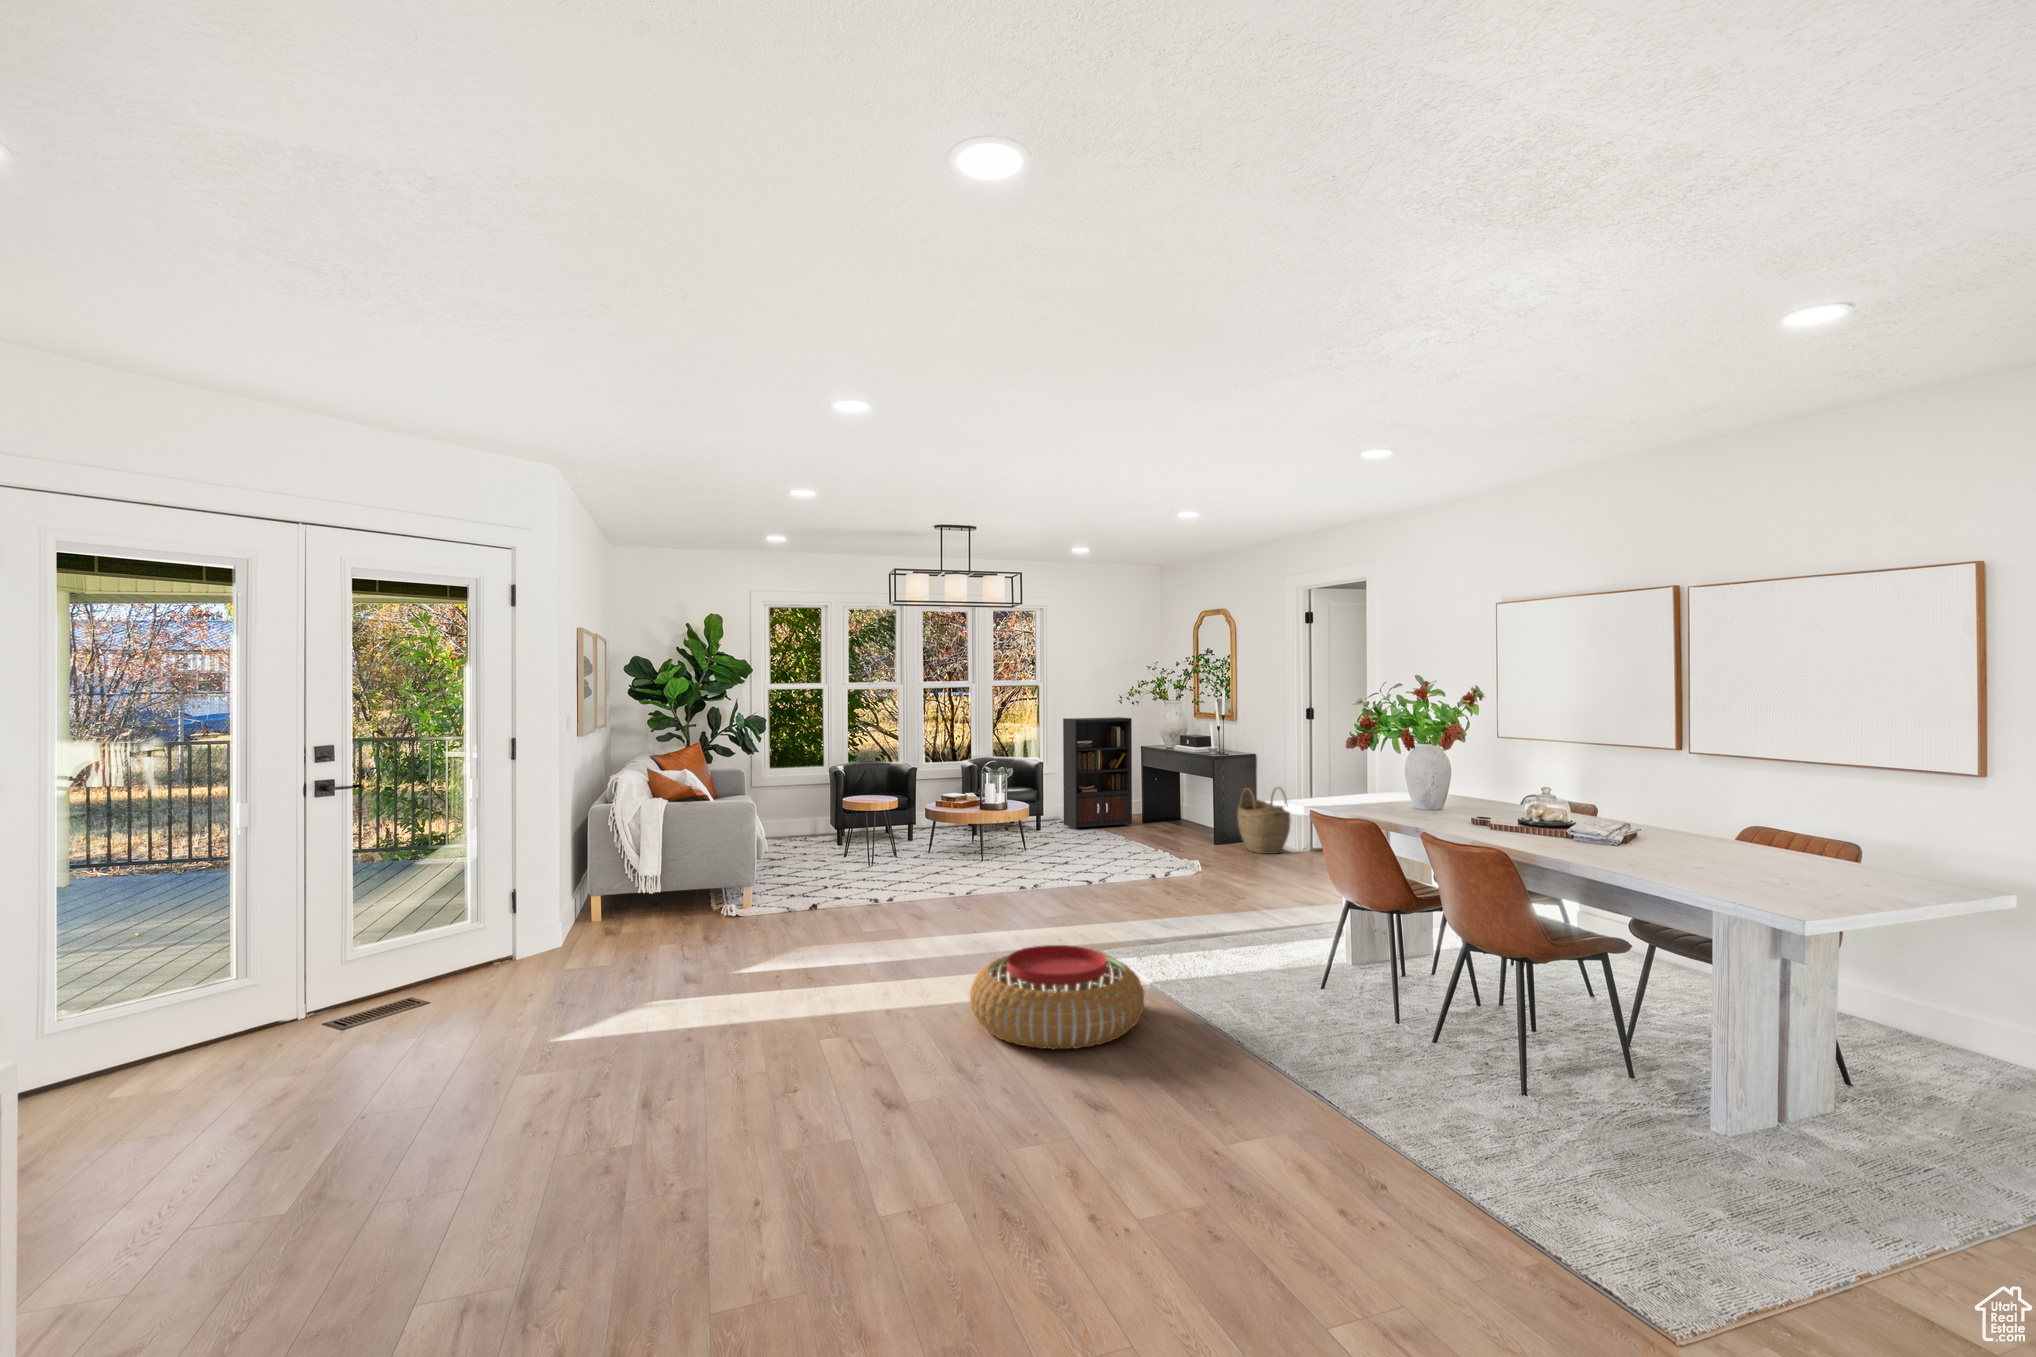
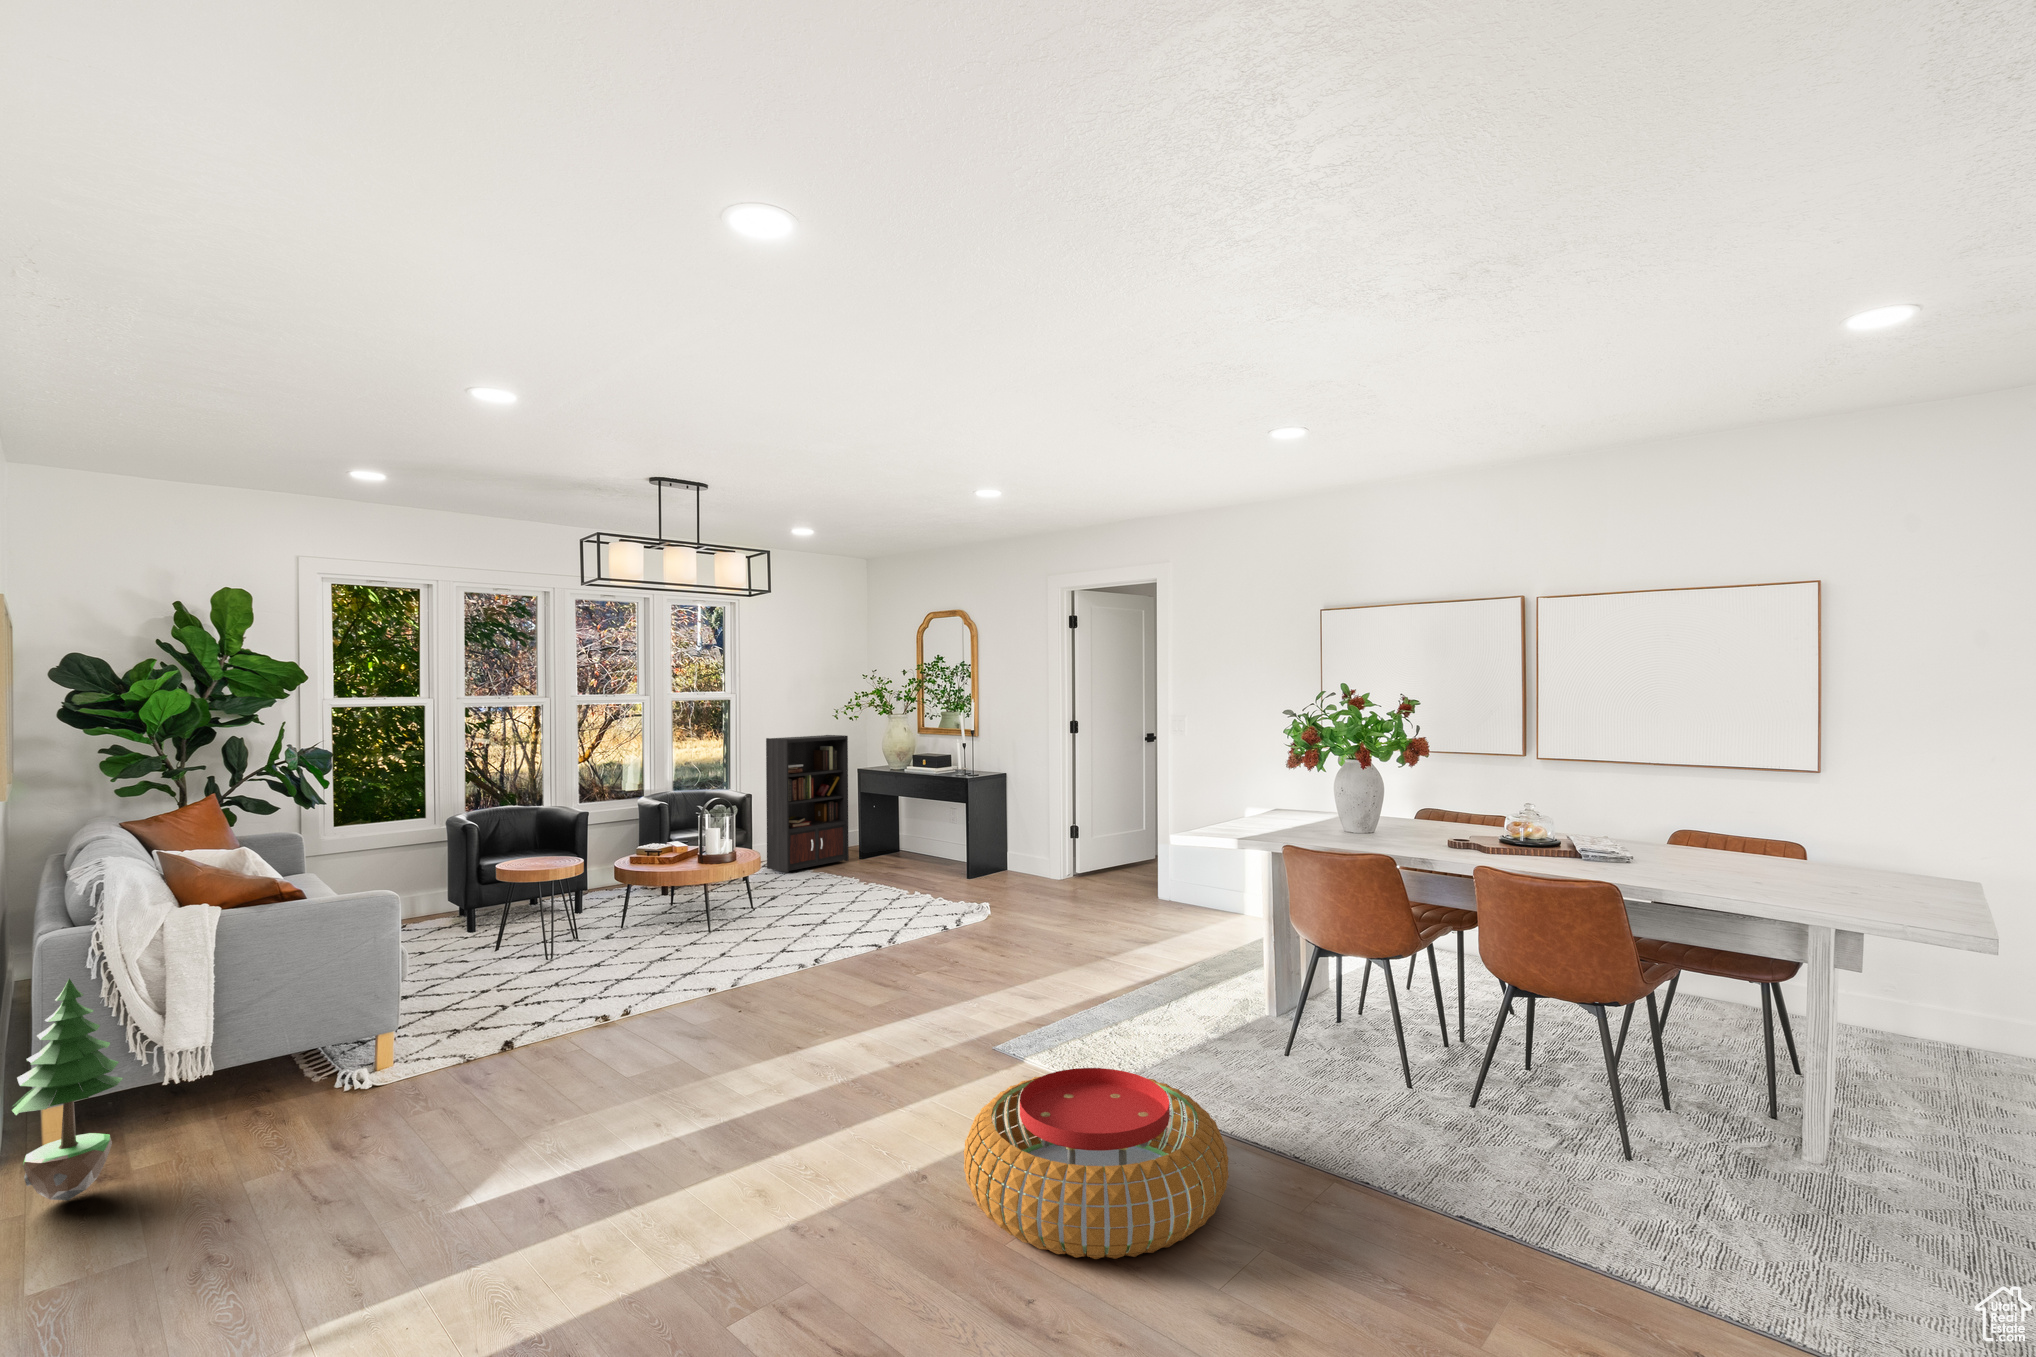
woven basket: present [1237,787,1291,854] -> none [995,807,1057,883]
potted tree: none [574,826,617,937] -> present [12,978,123,1200]

